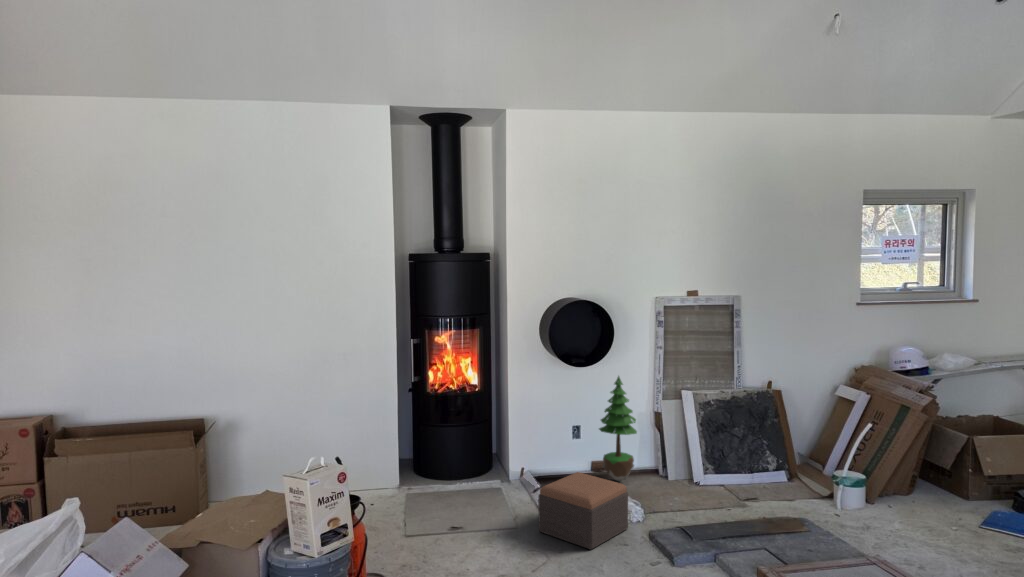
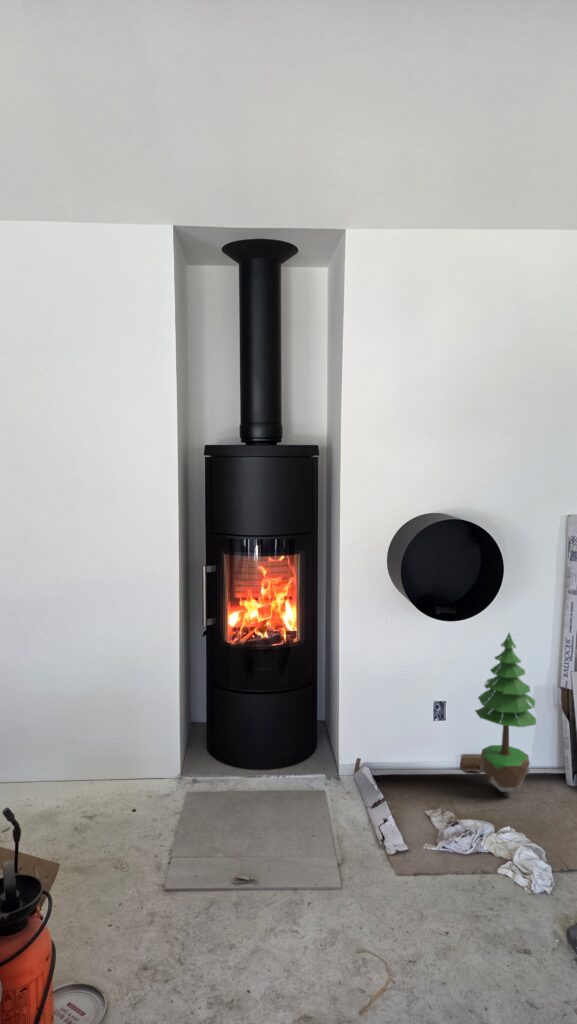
footstool: present [539,472,628,549] -> none [374,798,531,967]

